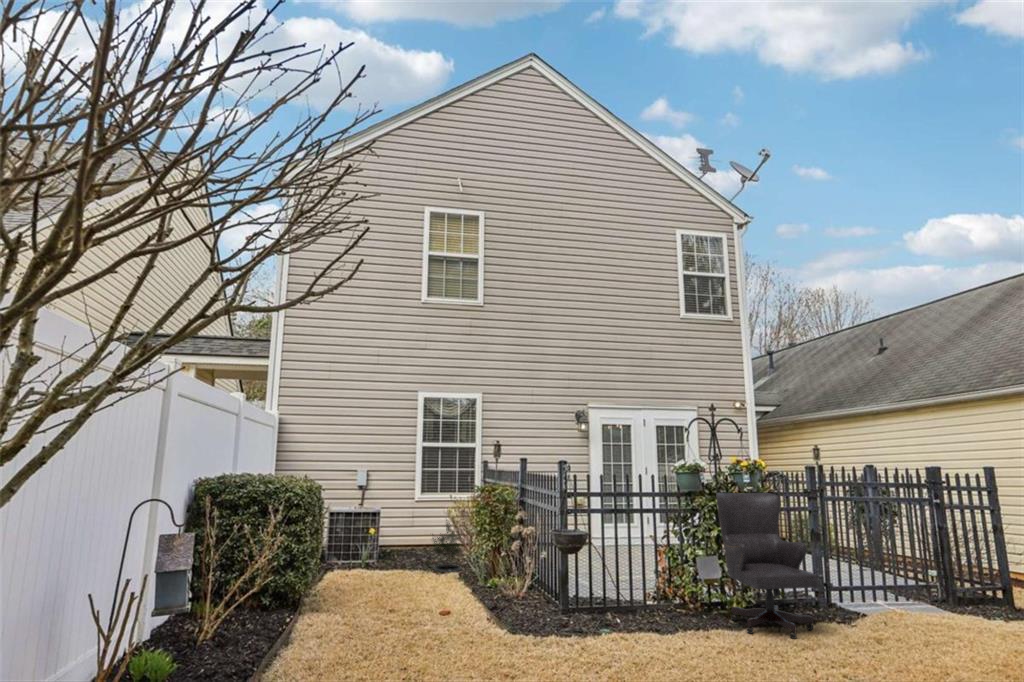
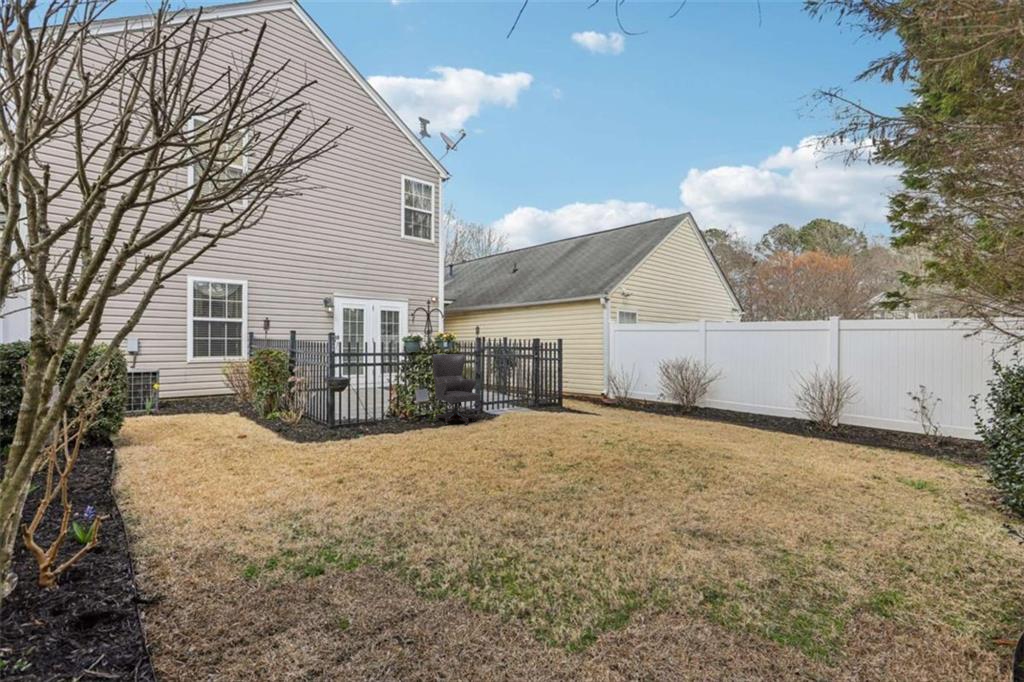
potted tree: present [432,520,461,572] -> none [214,374,244,413]

